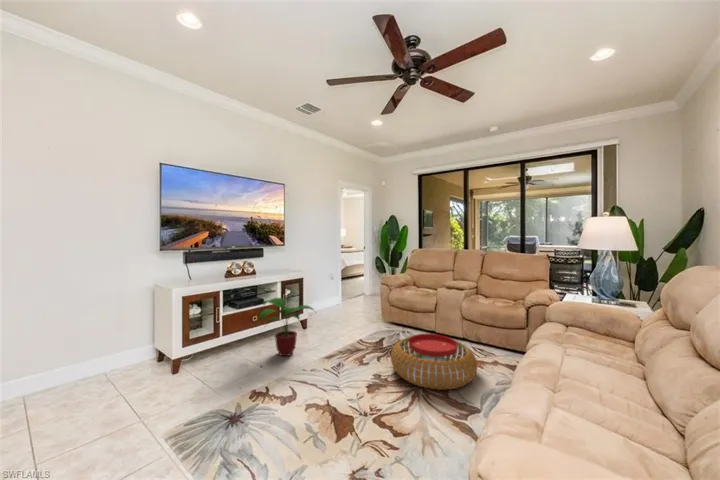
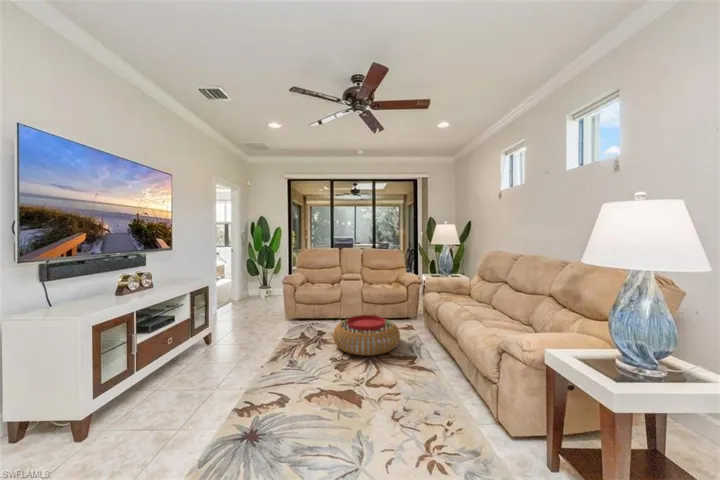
potted plant: present [259,298,313,356] -> none [178,310,252,374]

